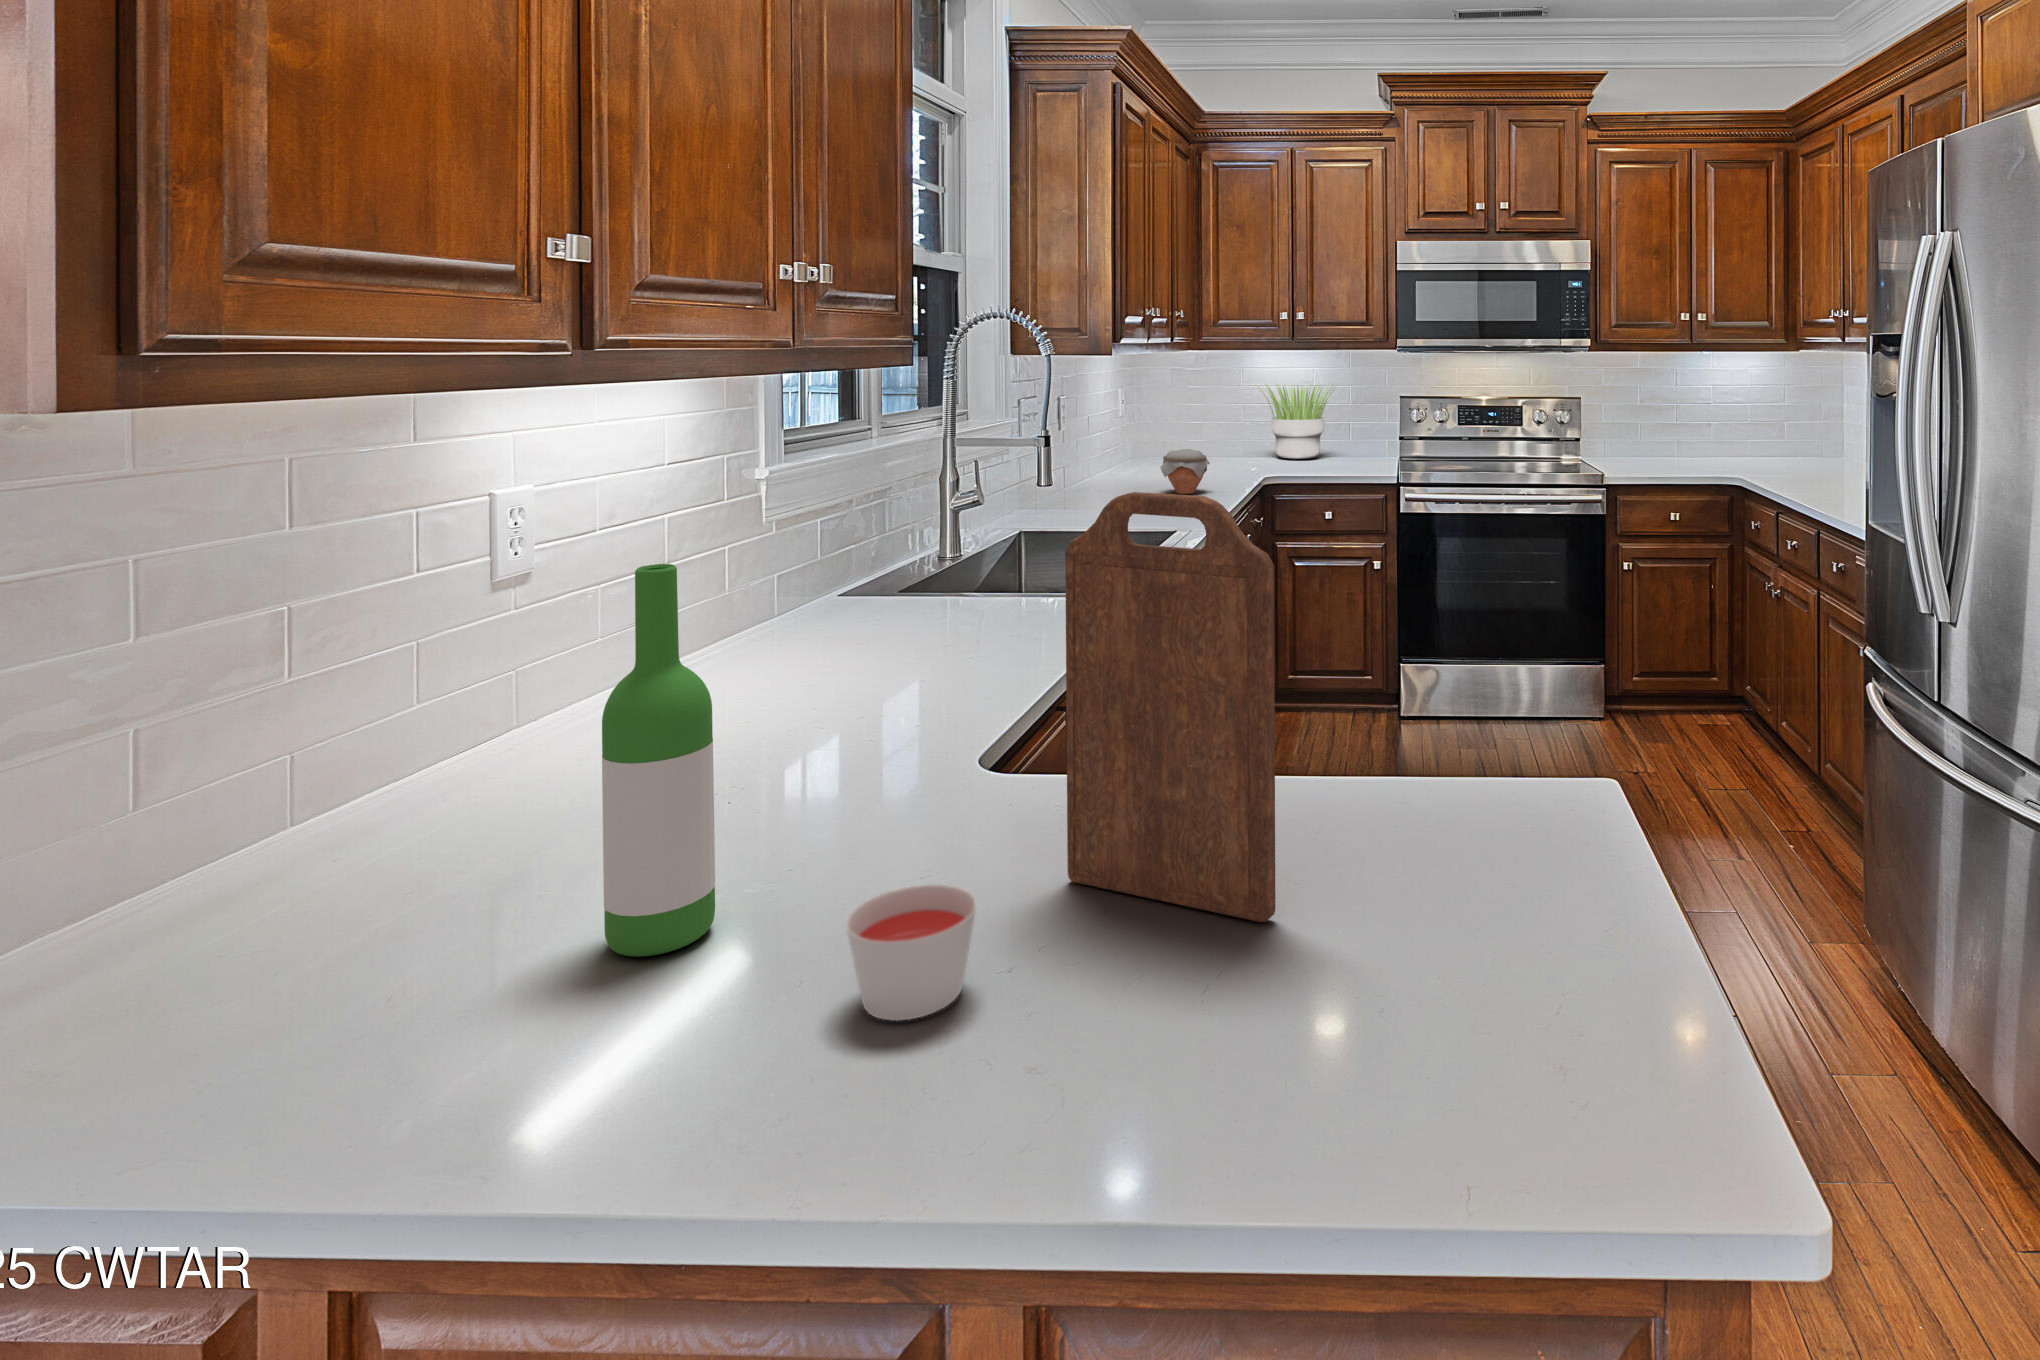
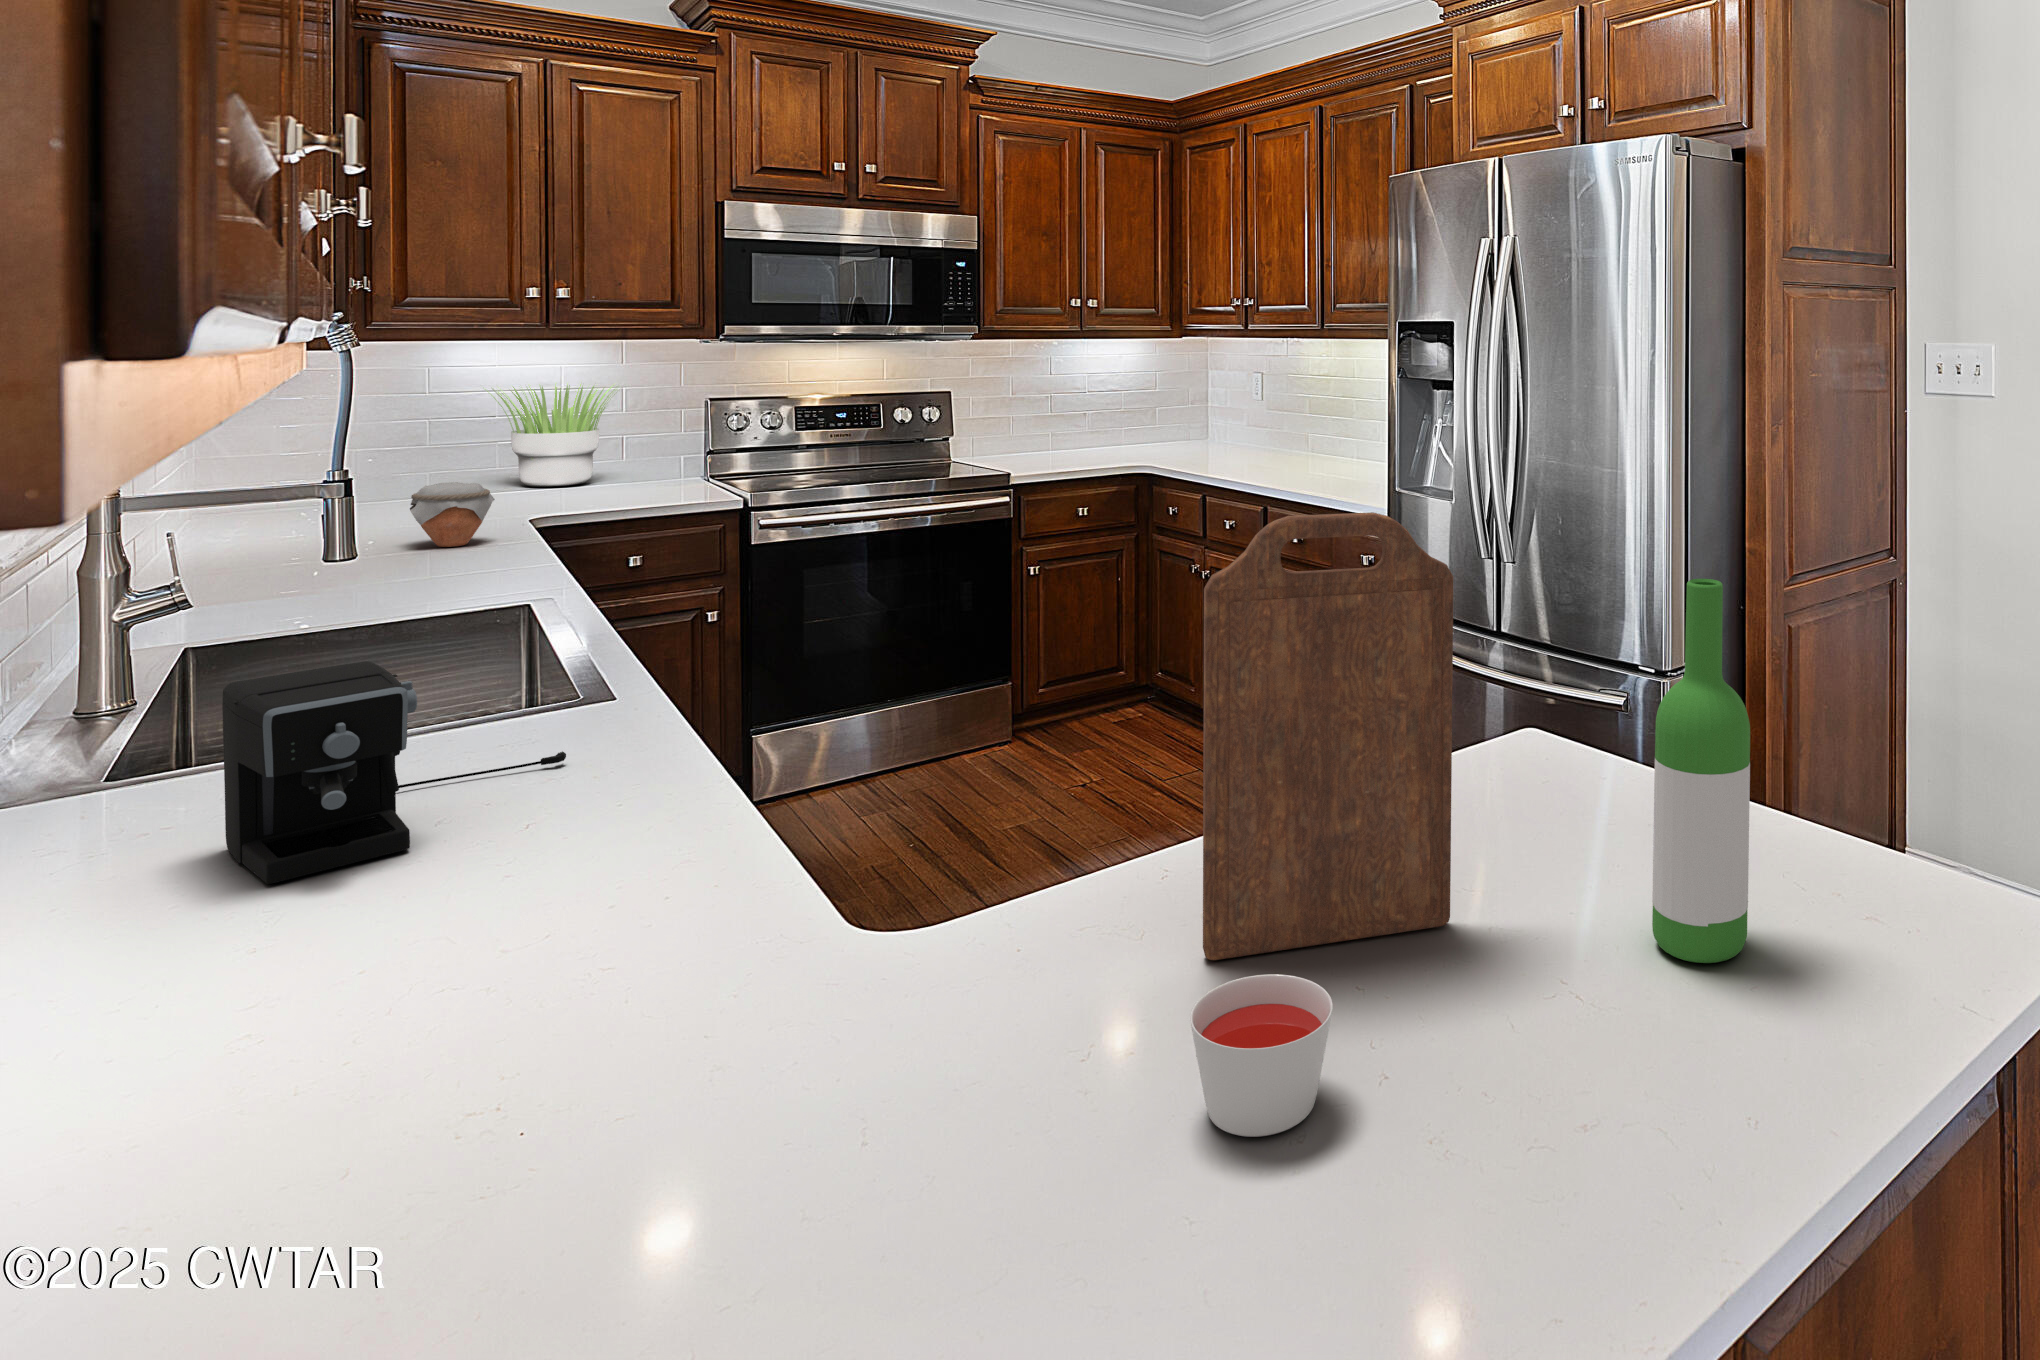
coffee maker: none [793,548,1004,674] -> present [222,661,566,884]
wine bottle: present [602,564,715,957] -> present [1652,579,1750,963]

